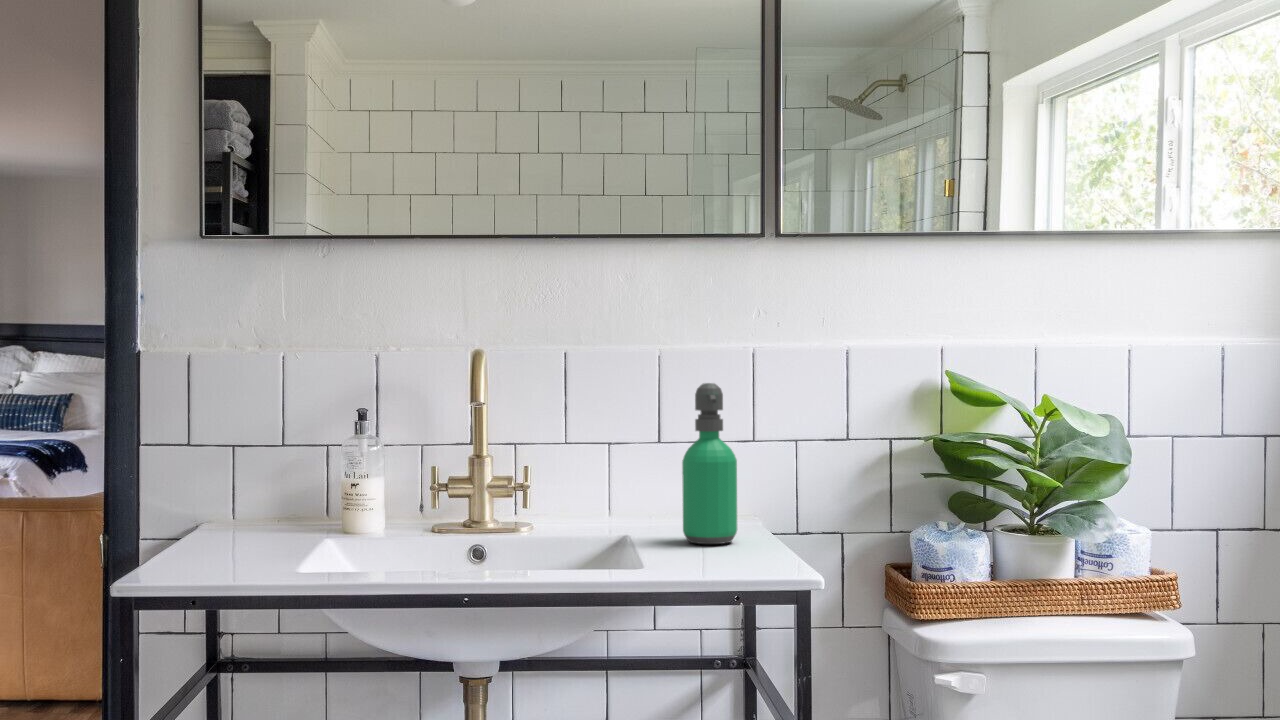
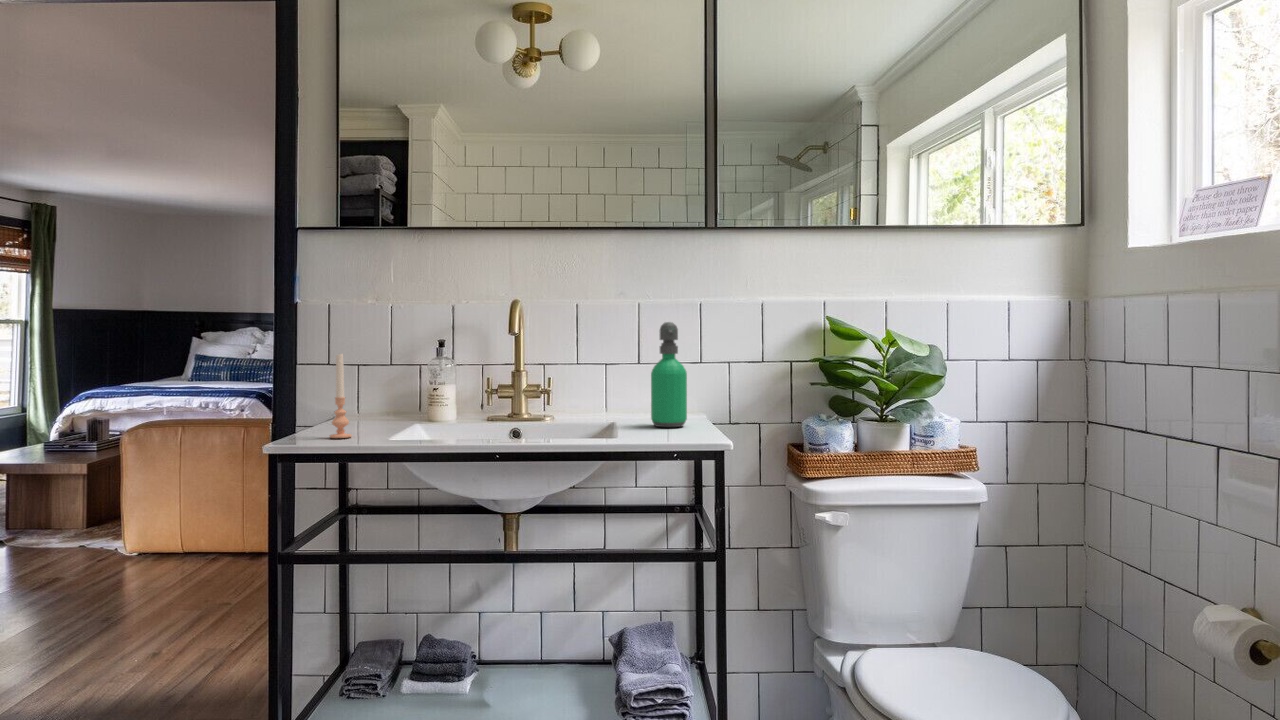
candle: none [189,432,223,564] -> present [330,354,352,438]

